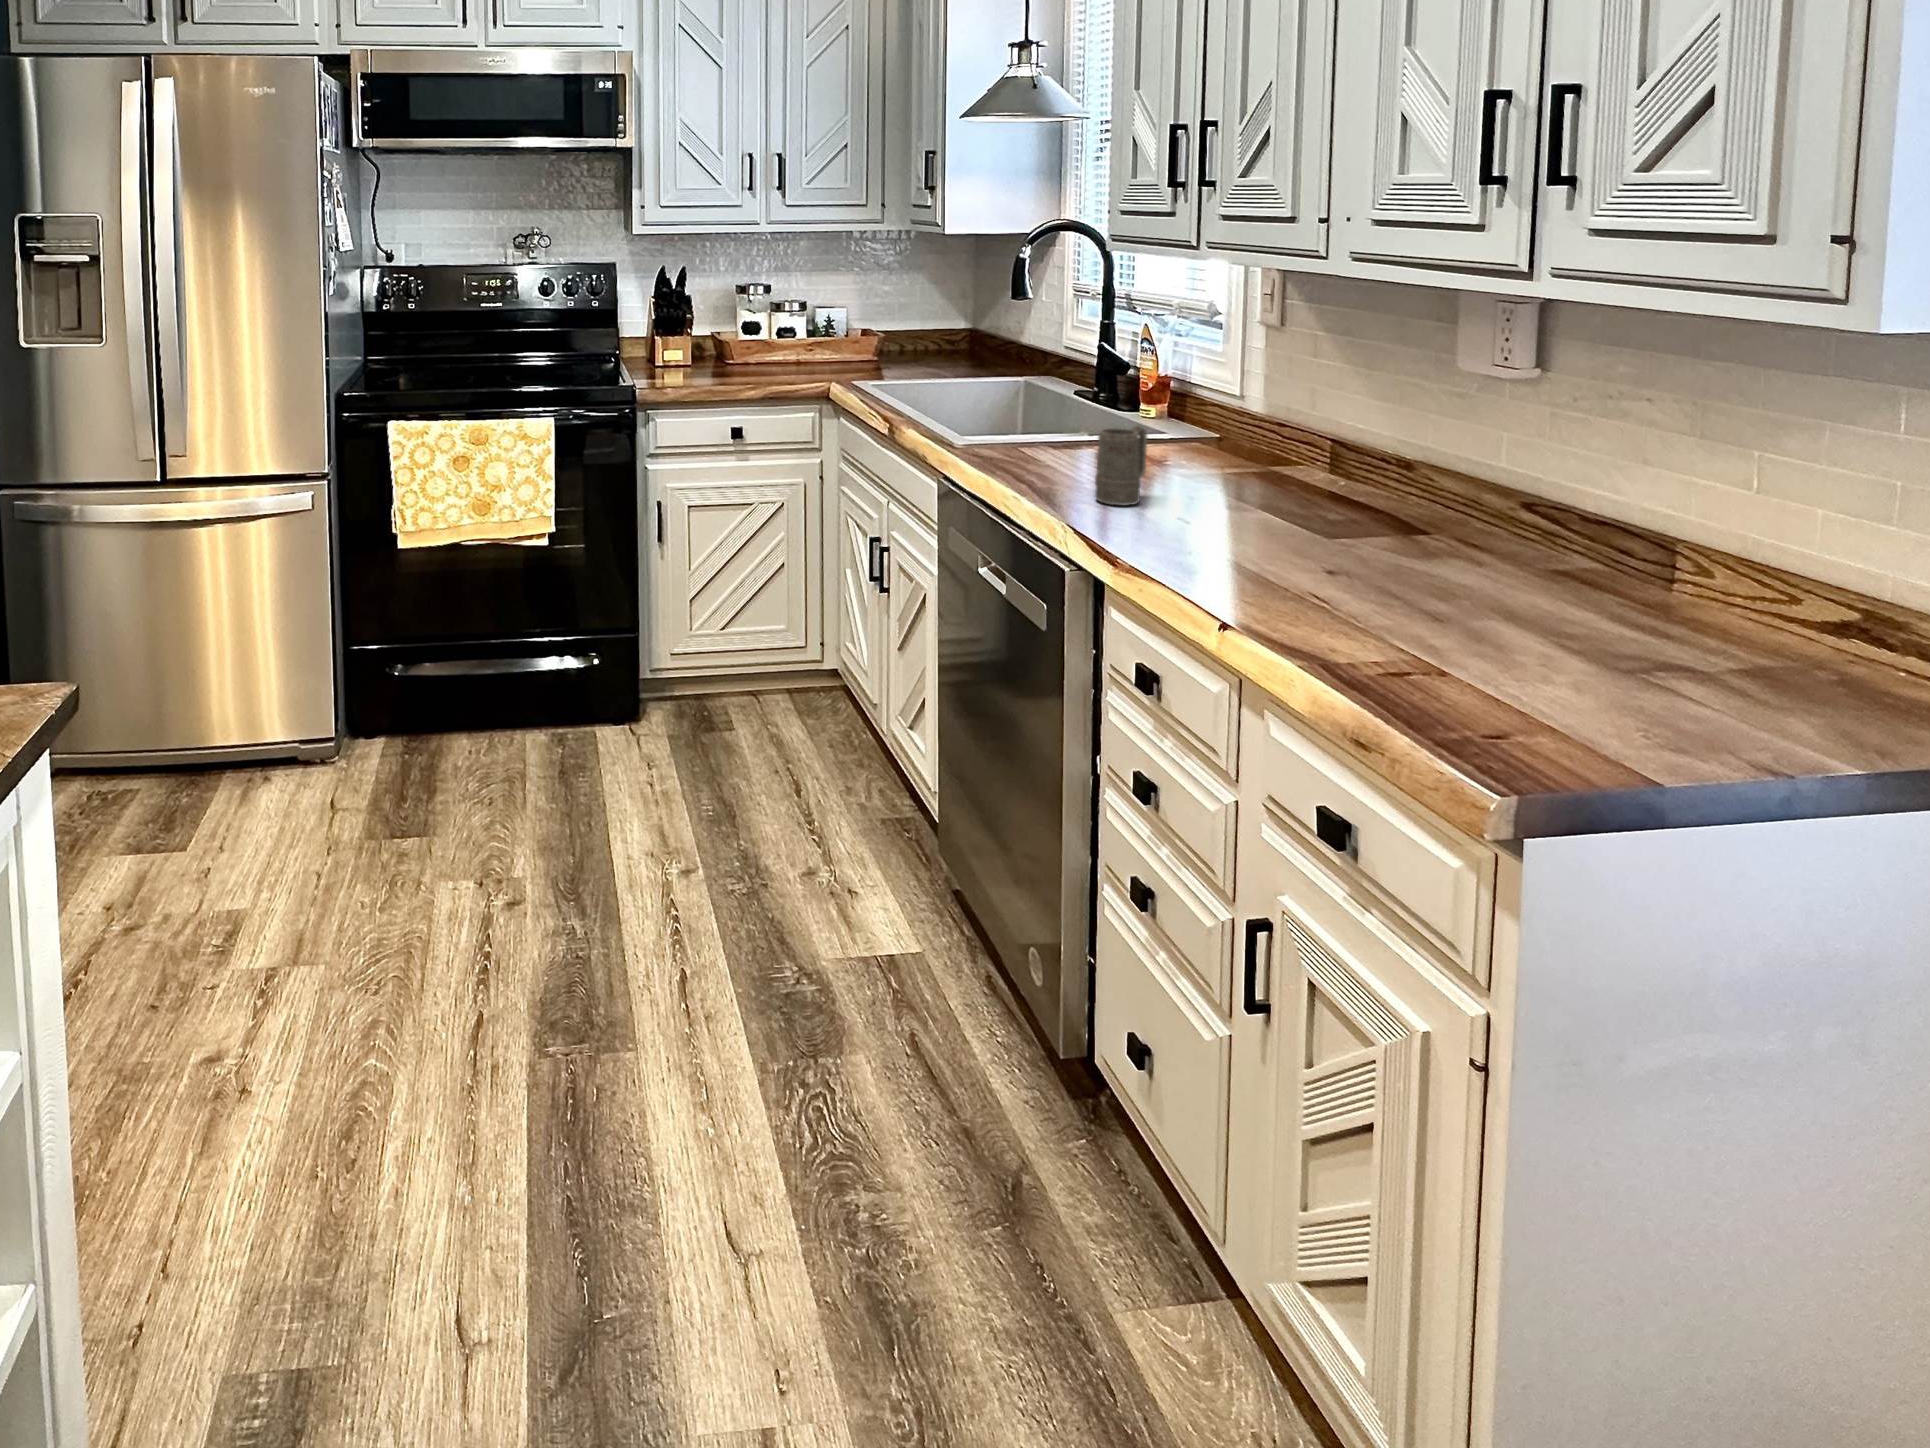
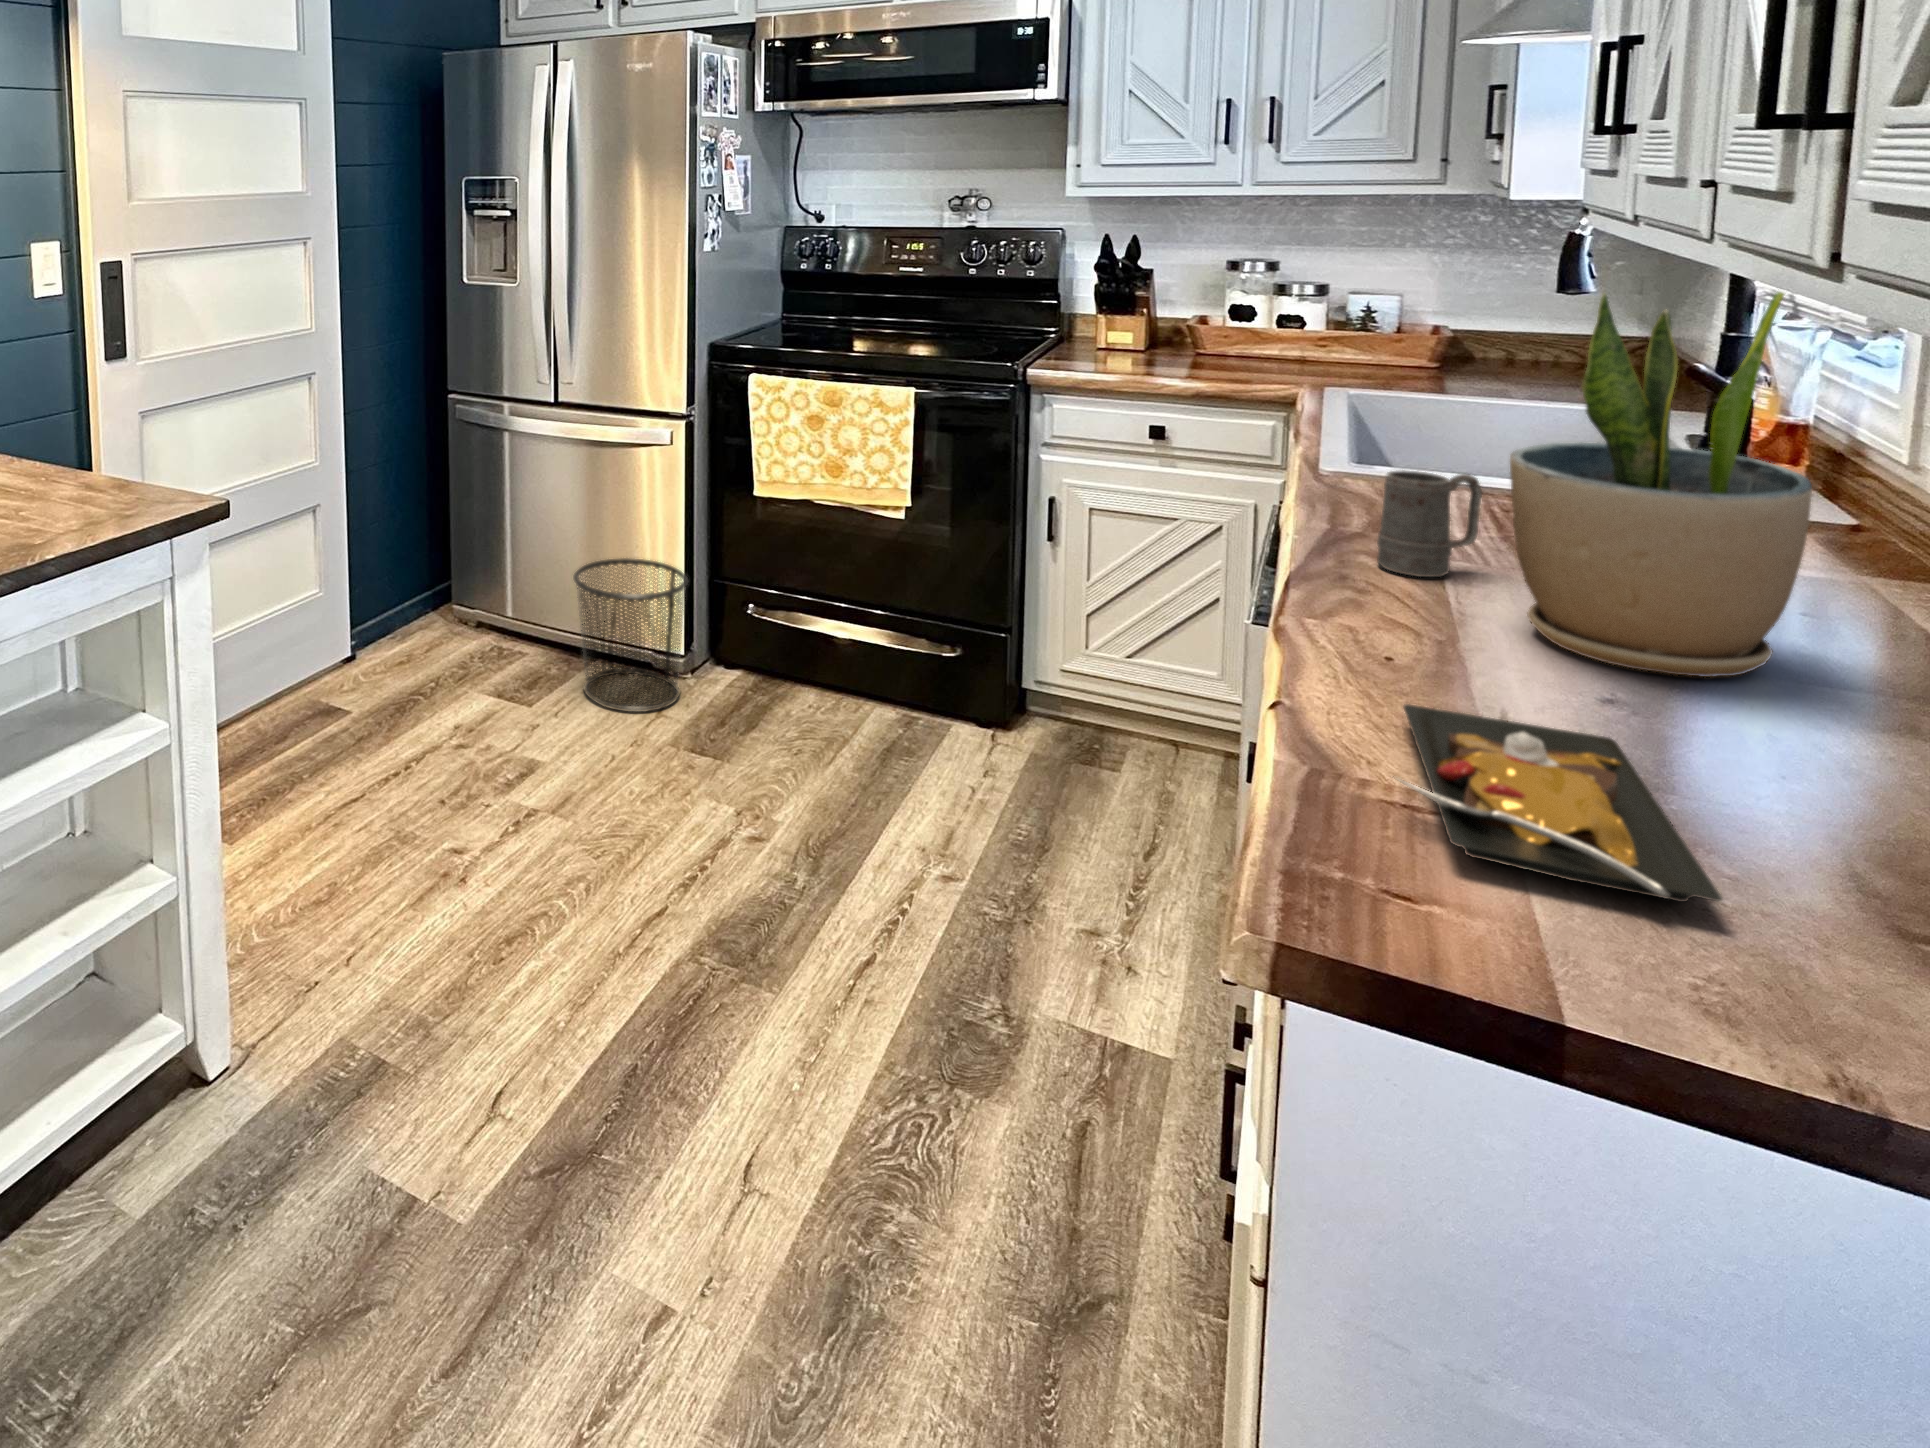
potted plant: none [1211,264,1373,540] -> present [1510,292,1812,677]
plate: none [1299,585,1601,684] -> present [1399,704,1723,902]
waste bin: none [219,640,352,820] -> present [573,558,688,712]

